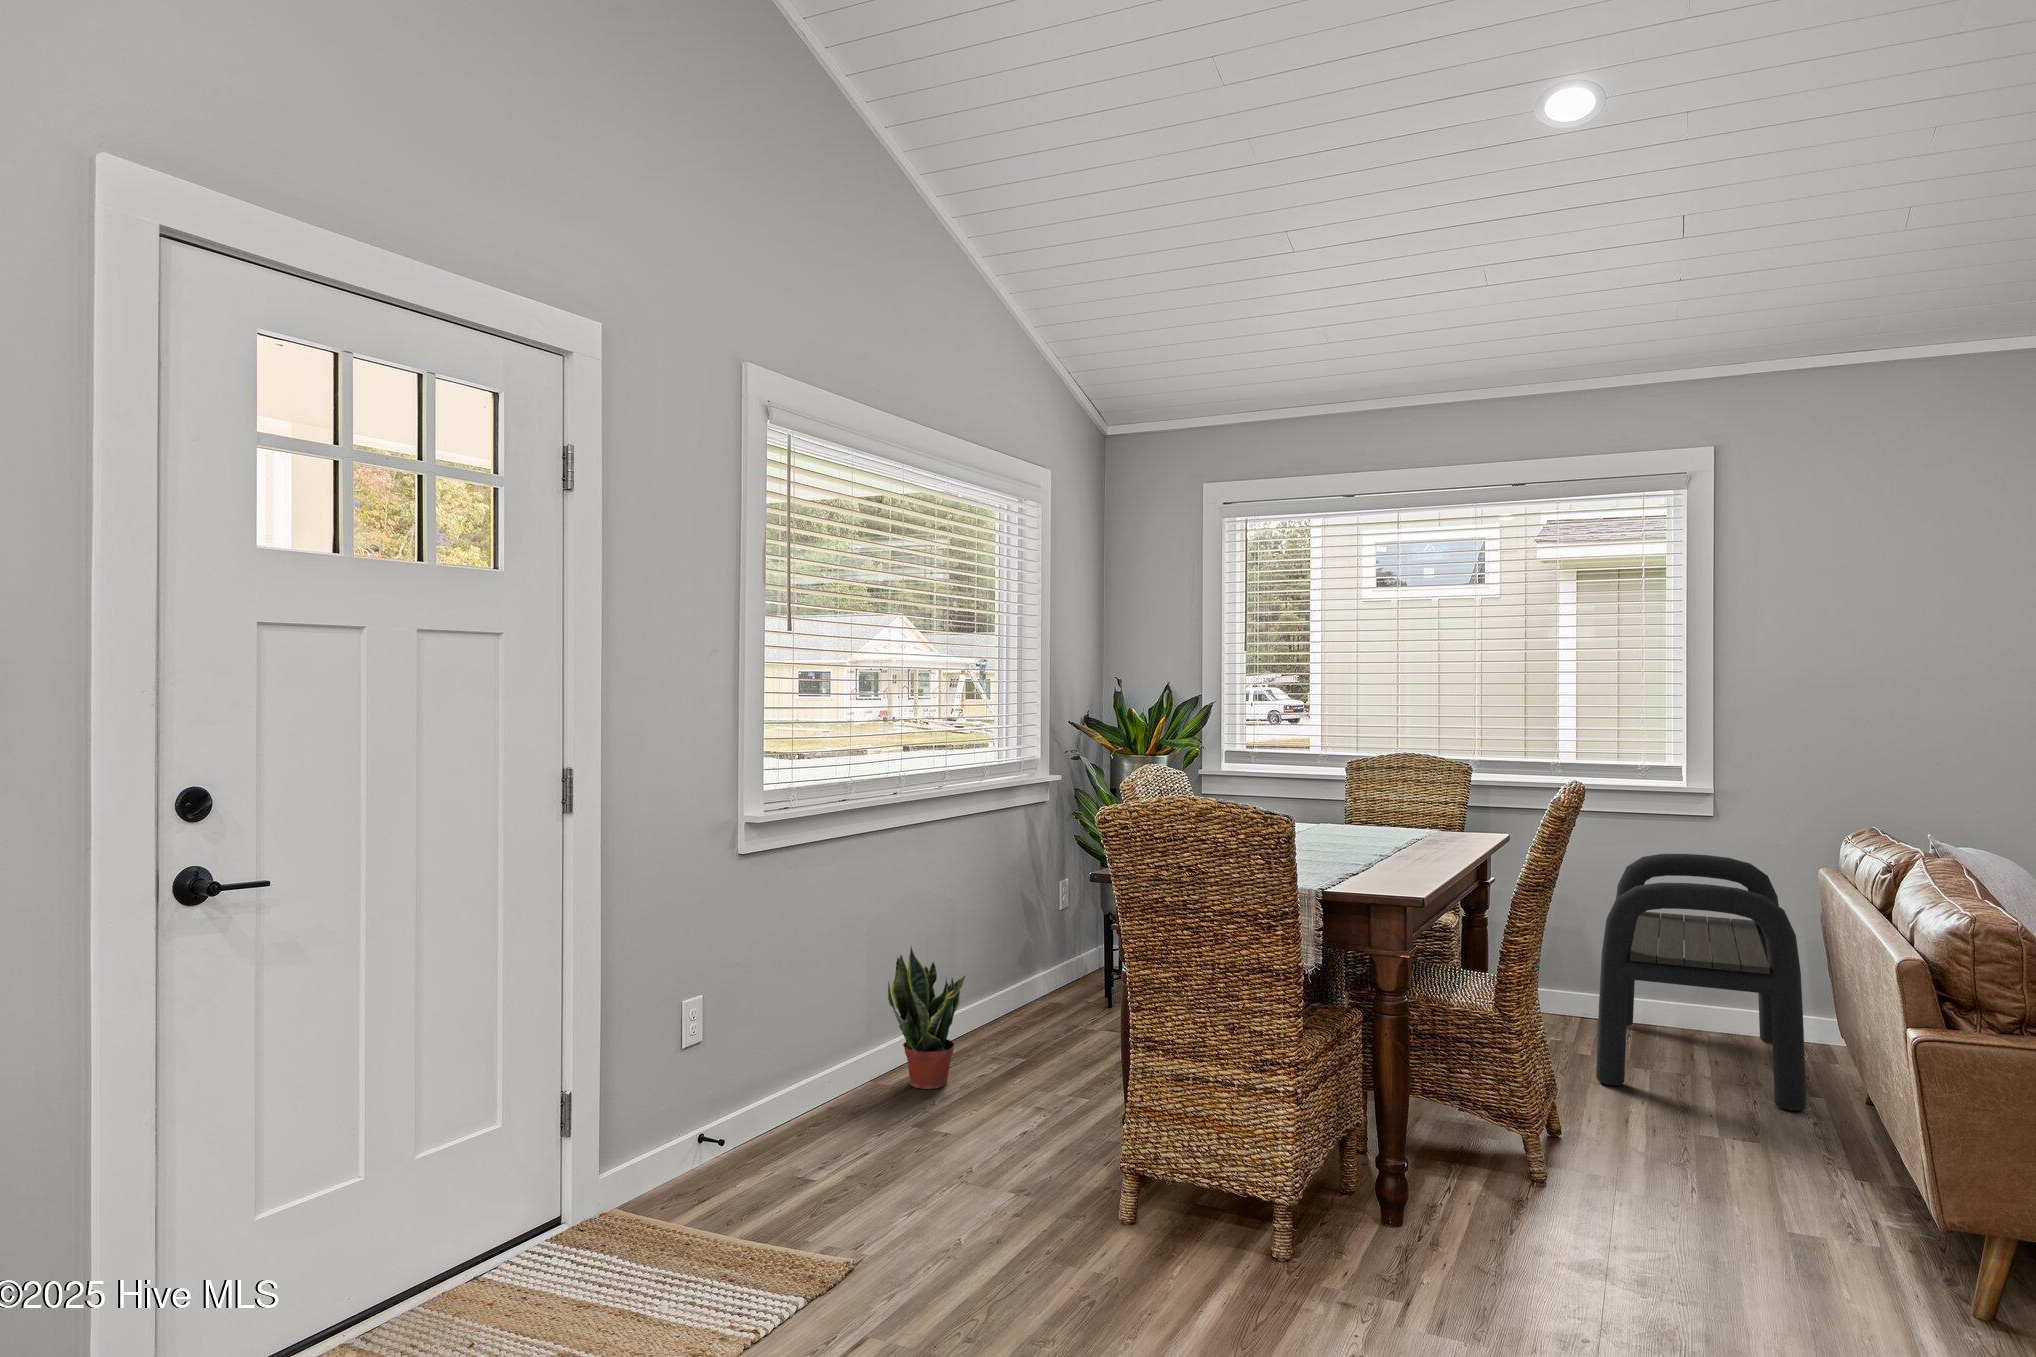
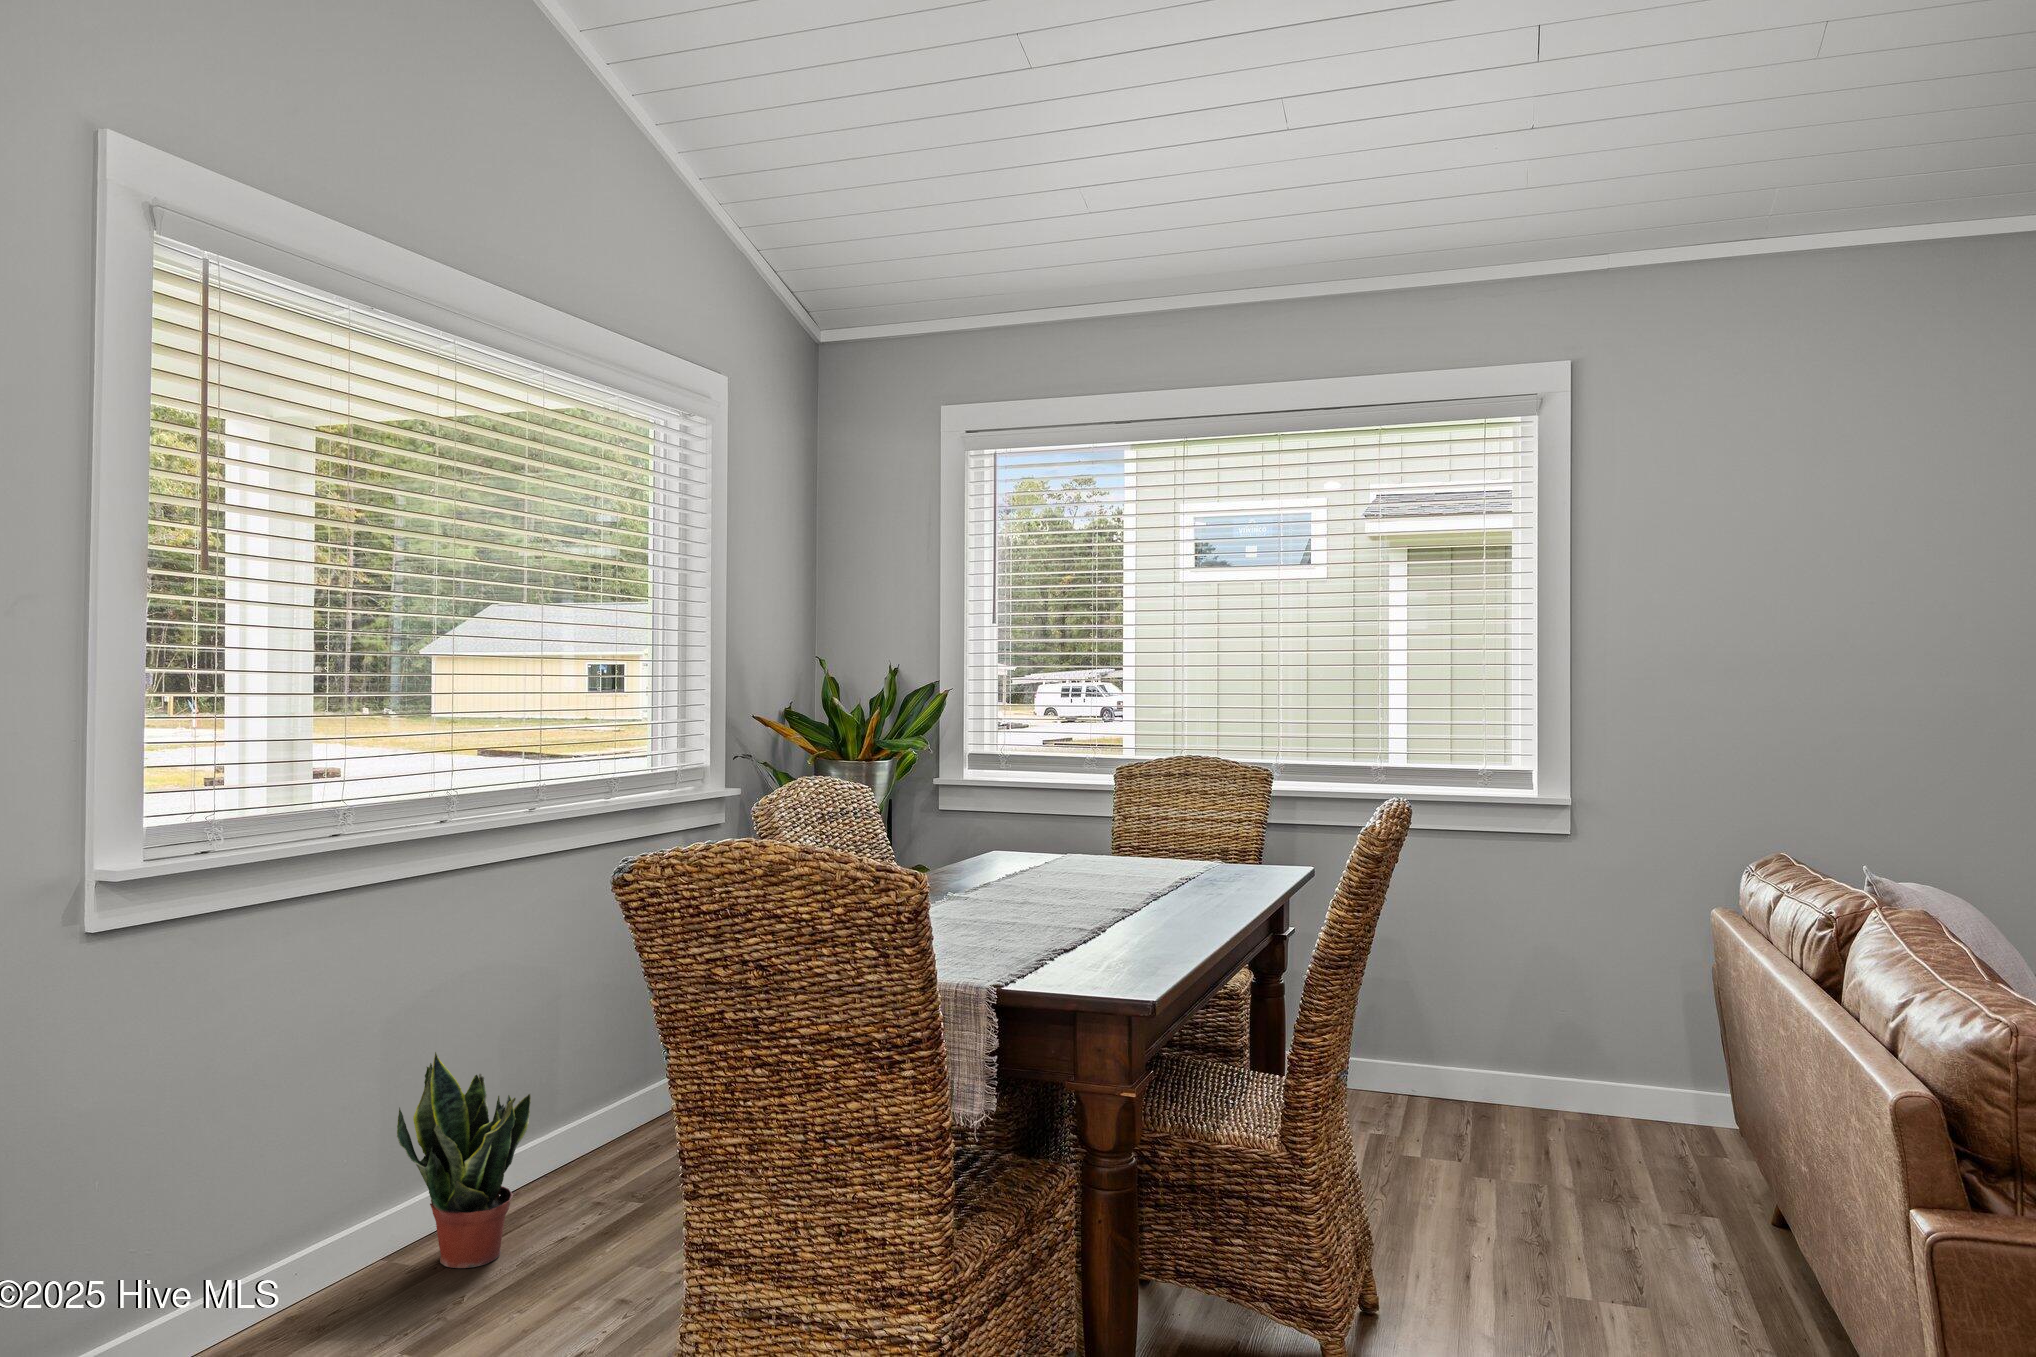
bench: present [1596,854,1806,1111] -> none [1427,885,1698,1242]

